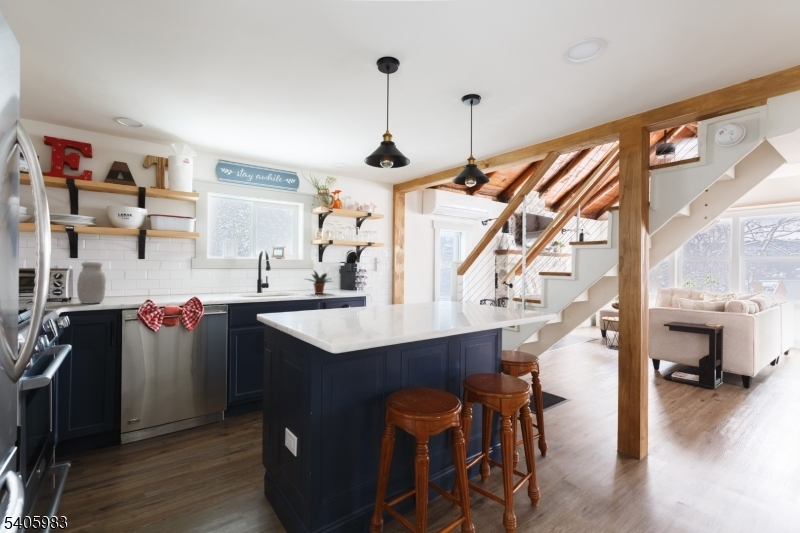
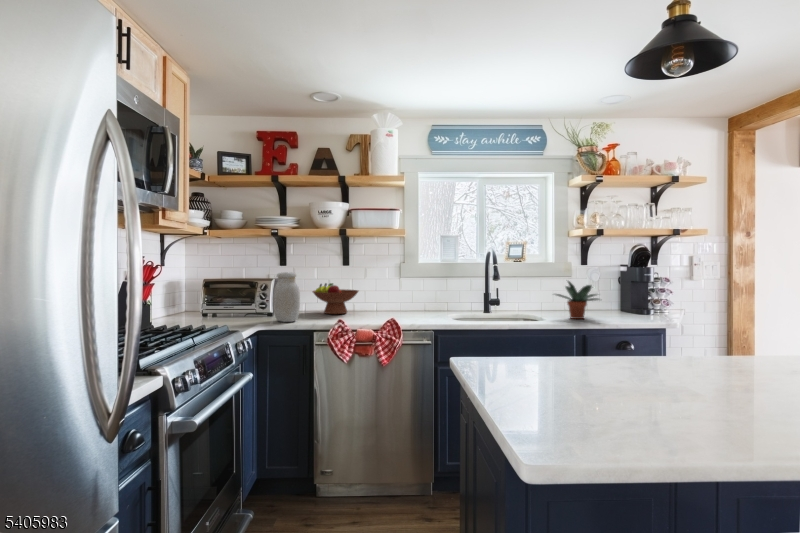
fruit bowl: none [110,272,156,298] -> present [313,283,358,314]

